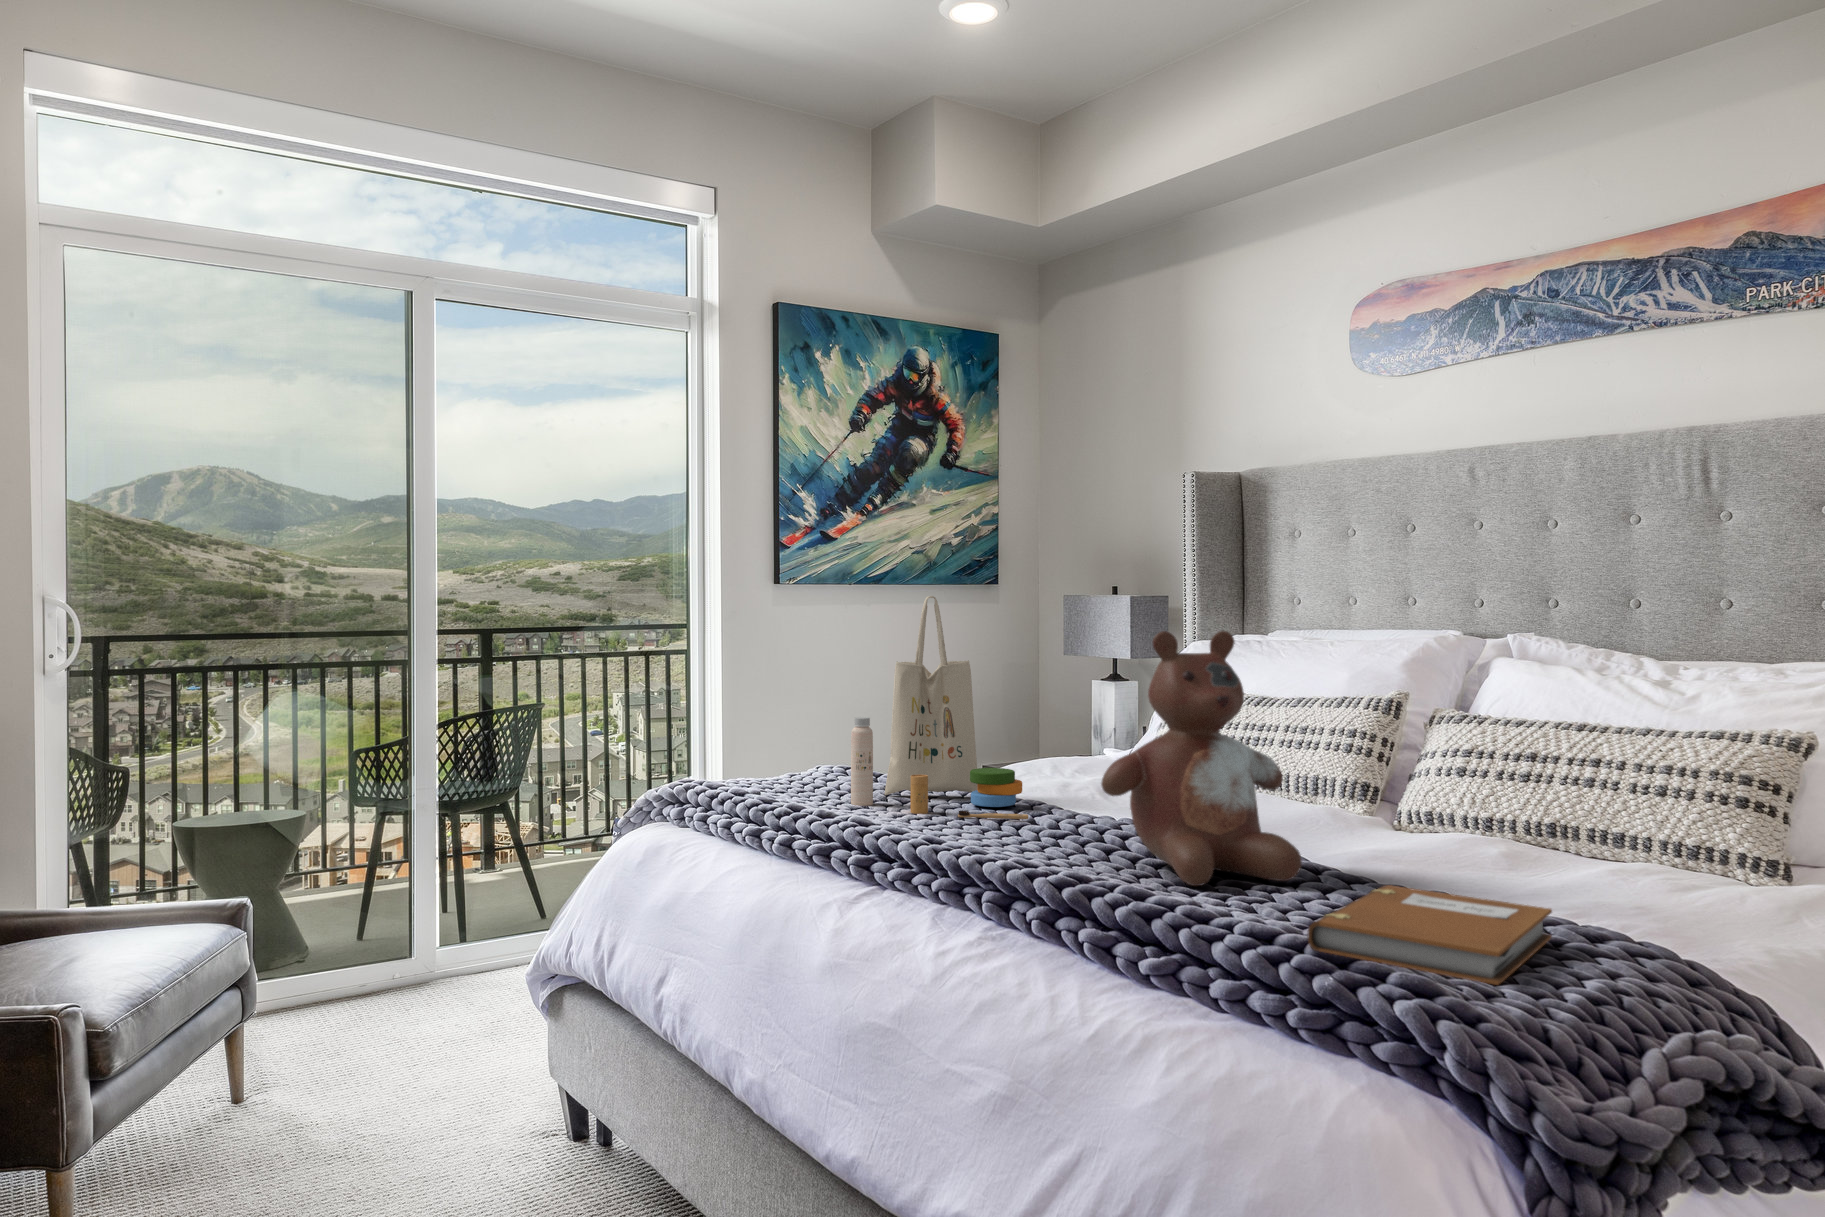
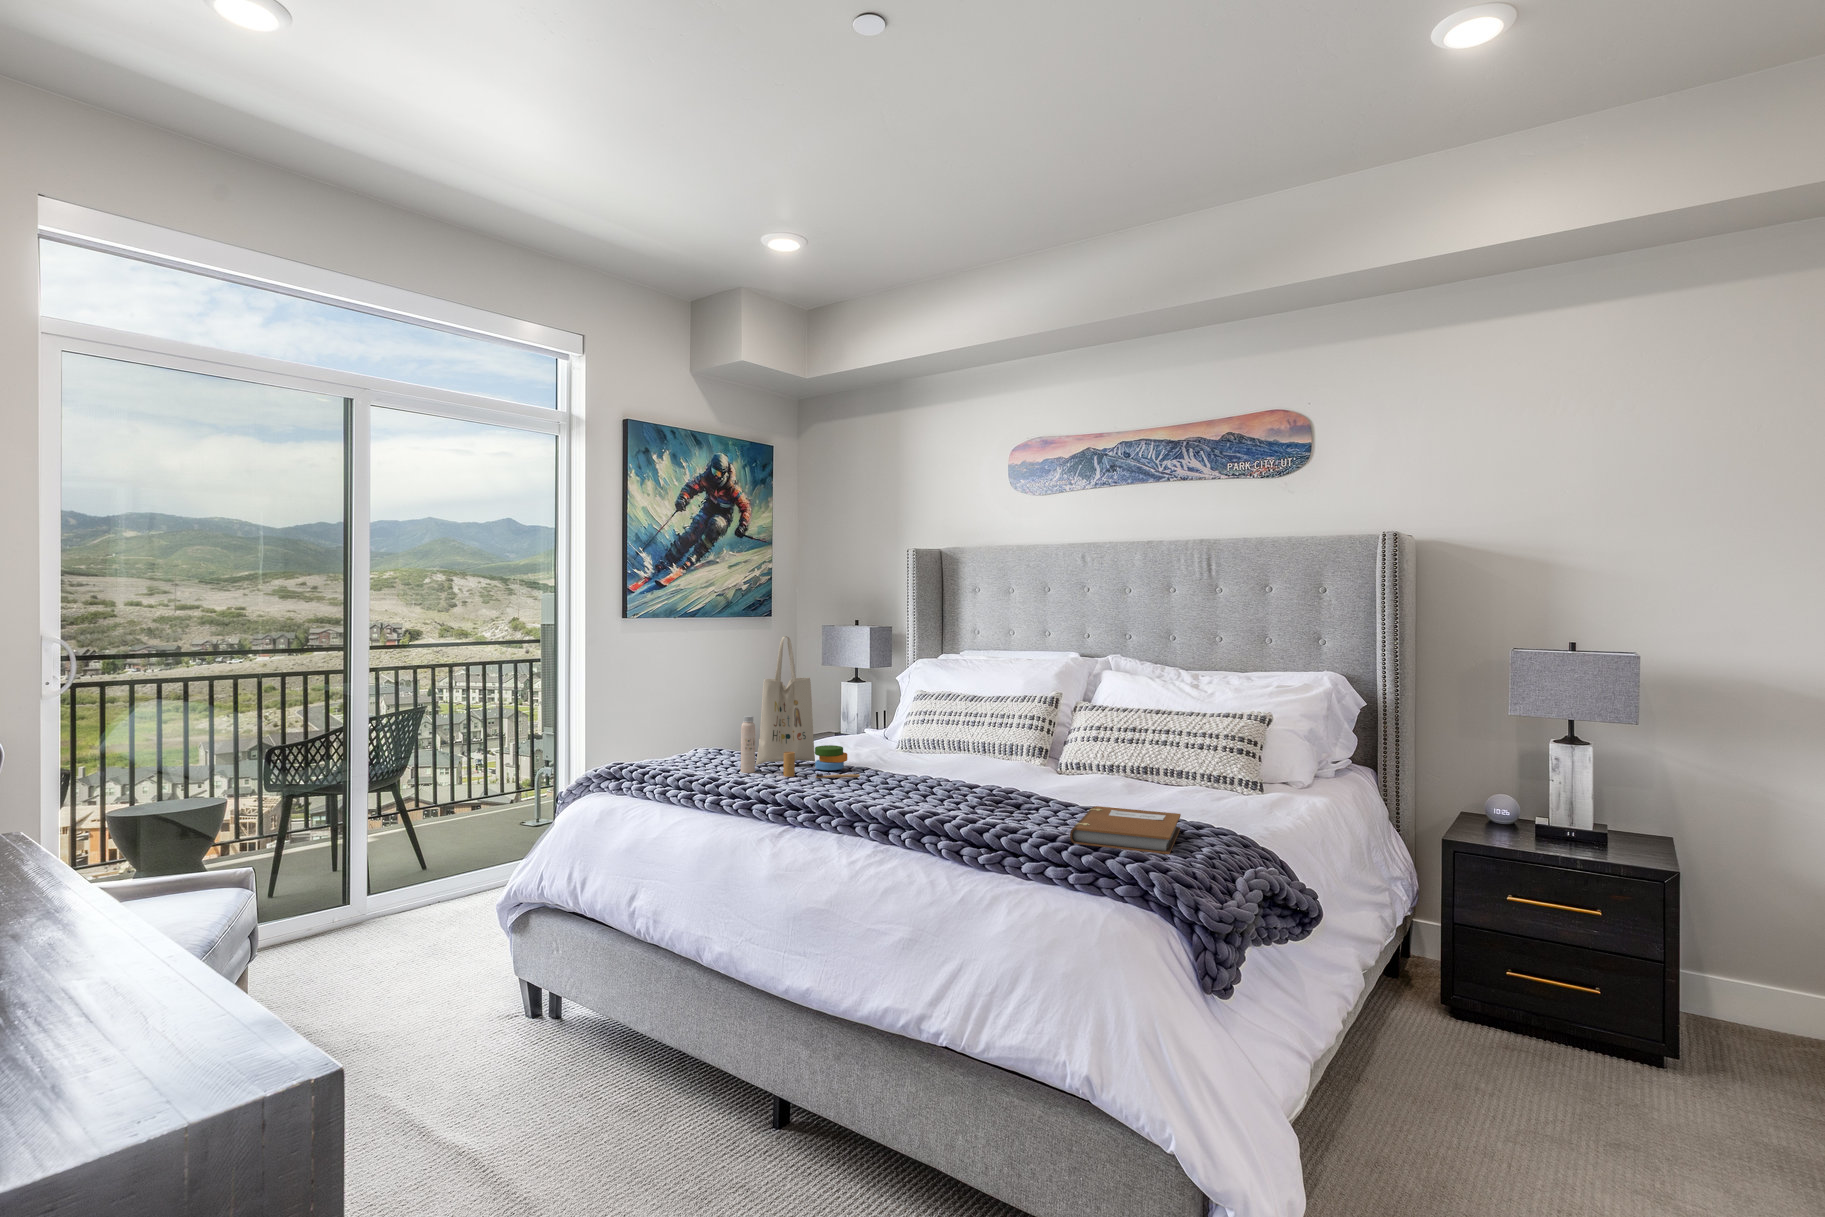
stuffed bear: present [1101,631,1302,886] -> none [928,664,1042,813]

